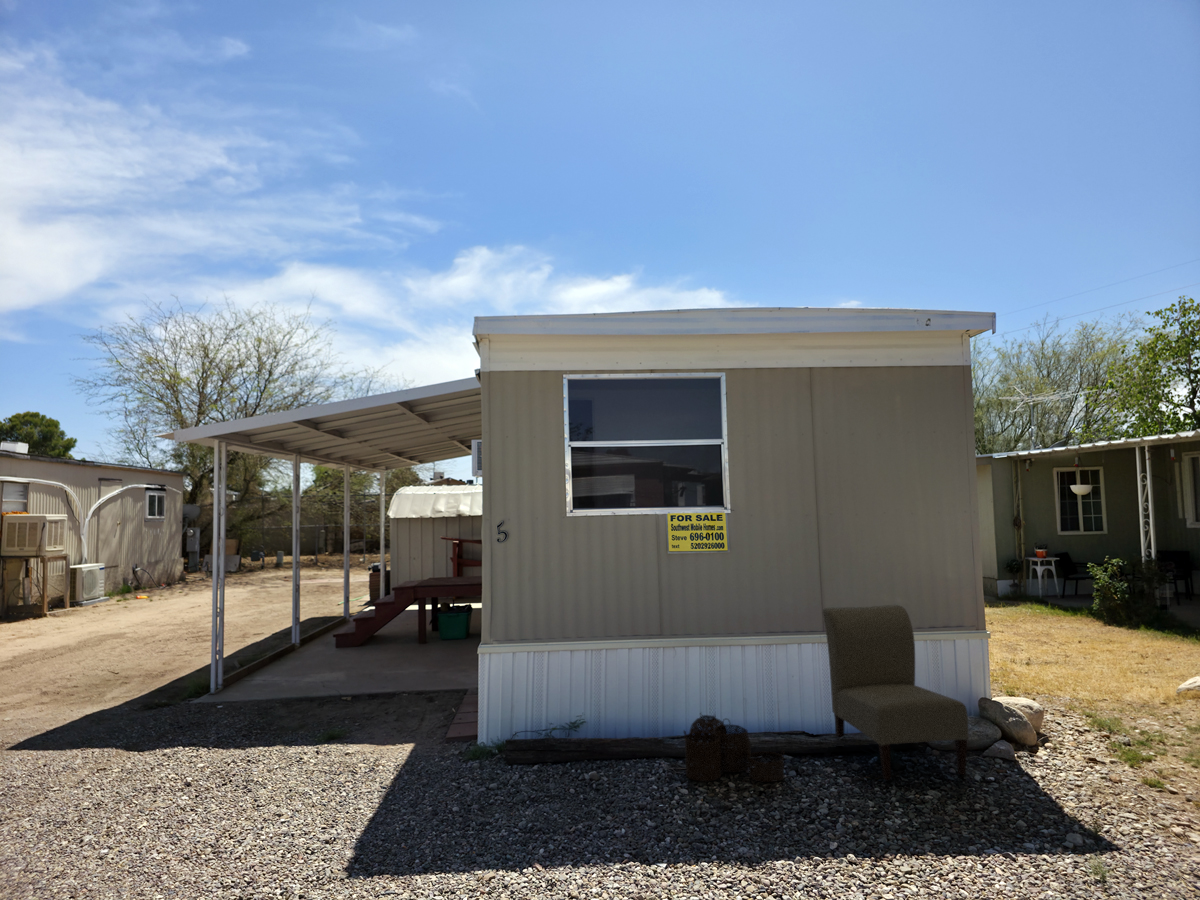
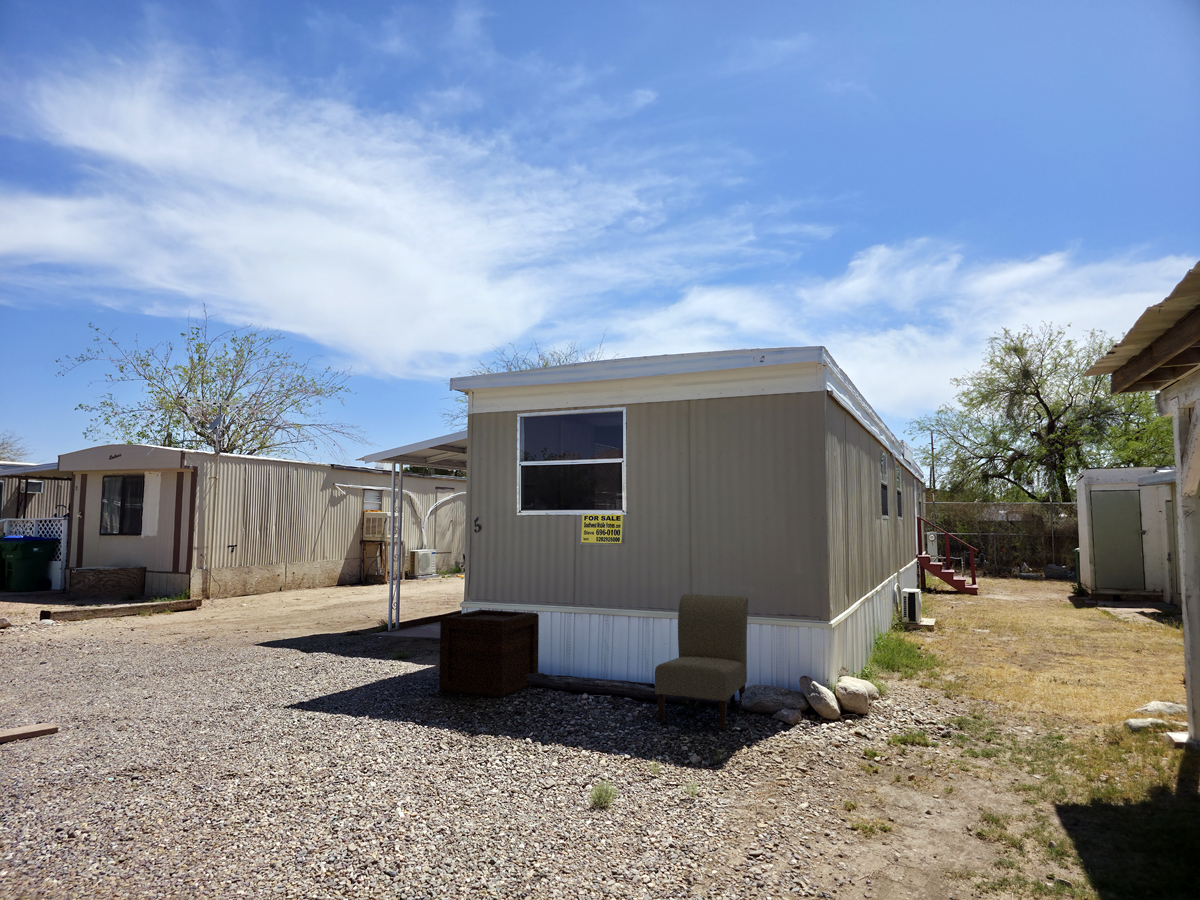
wooden crate: none [515,653,628,792] -> present [439,609,539,697]
woven basket: present [684,713,784,782] -> none [544,663,605,711]

